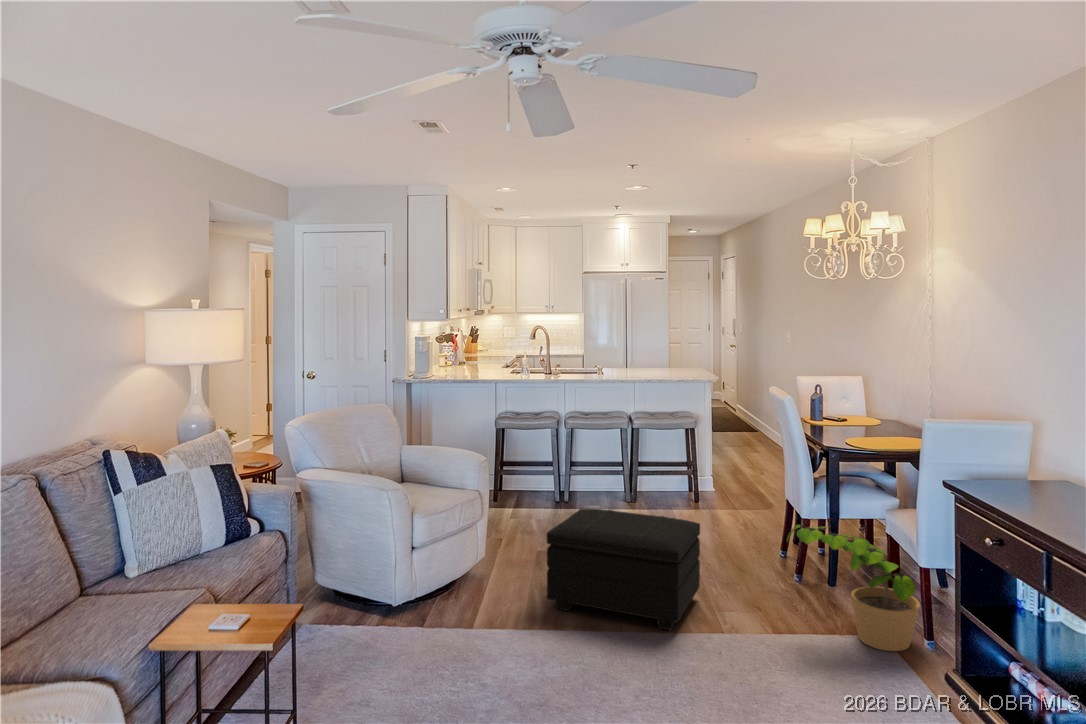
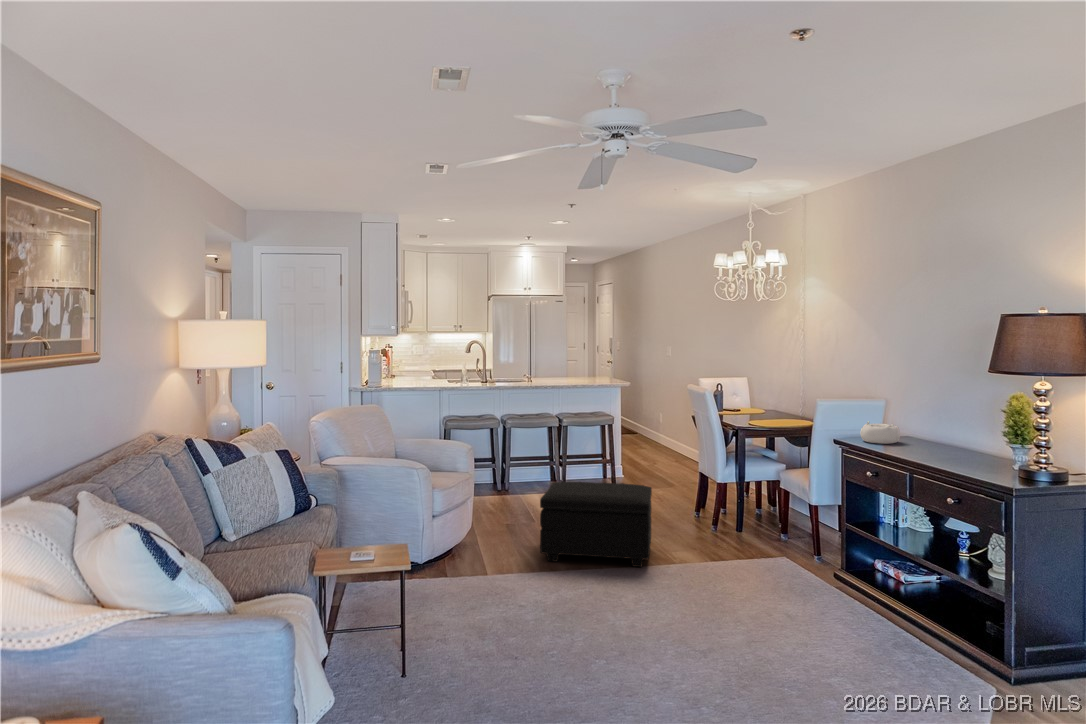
decorative bowl: none [989,458,1052,494] -> present [860,421,900,444]
potted plant: present [787,525,920,651] -> none [722,480,814,566]

